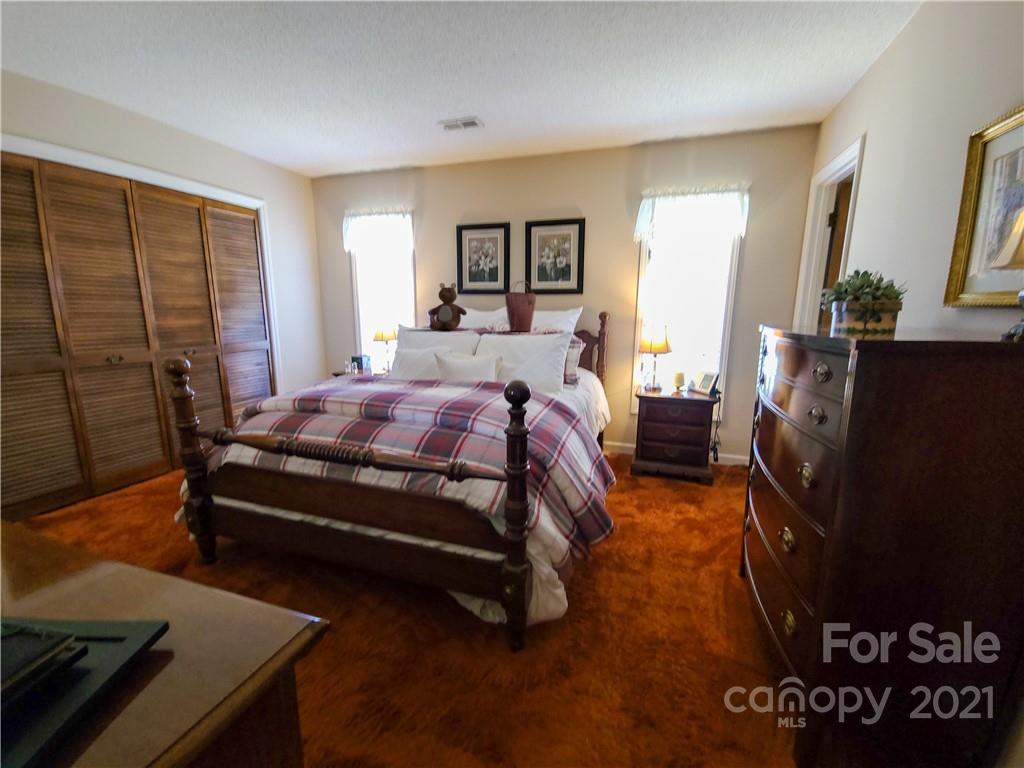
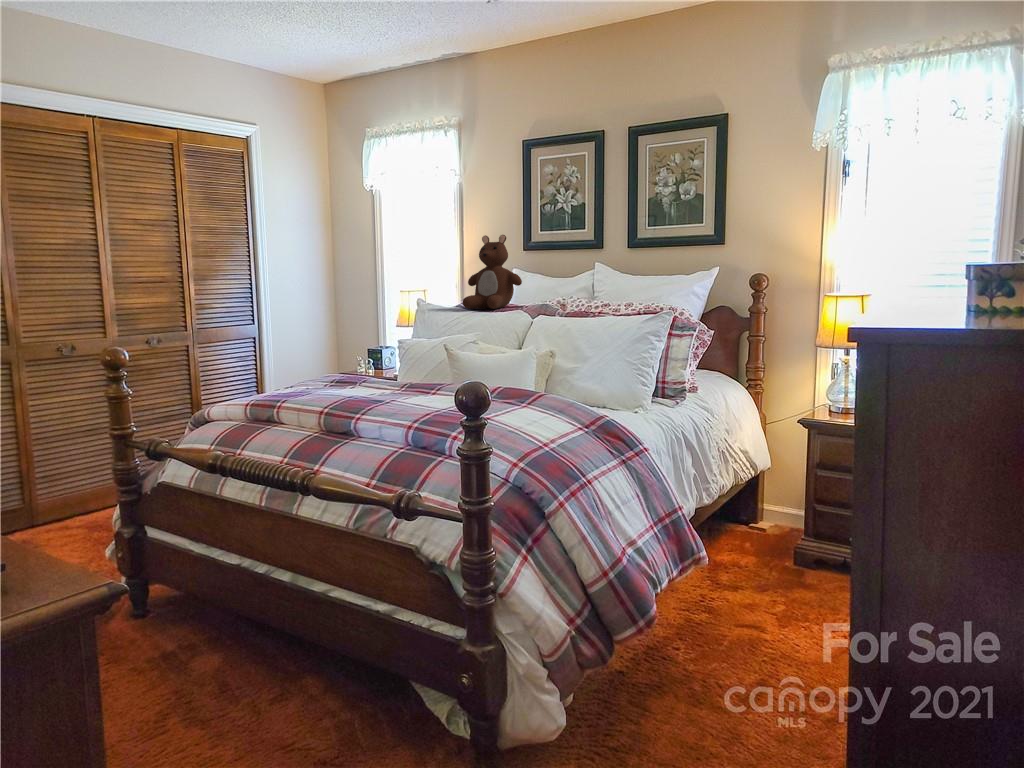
handbag: present [505,281,536,331] -> none [576,228,629,311]

